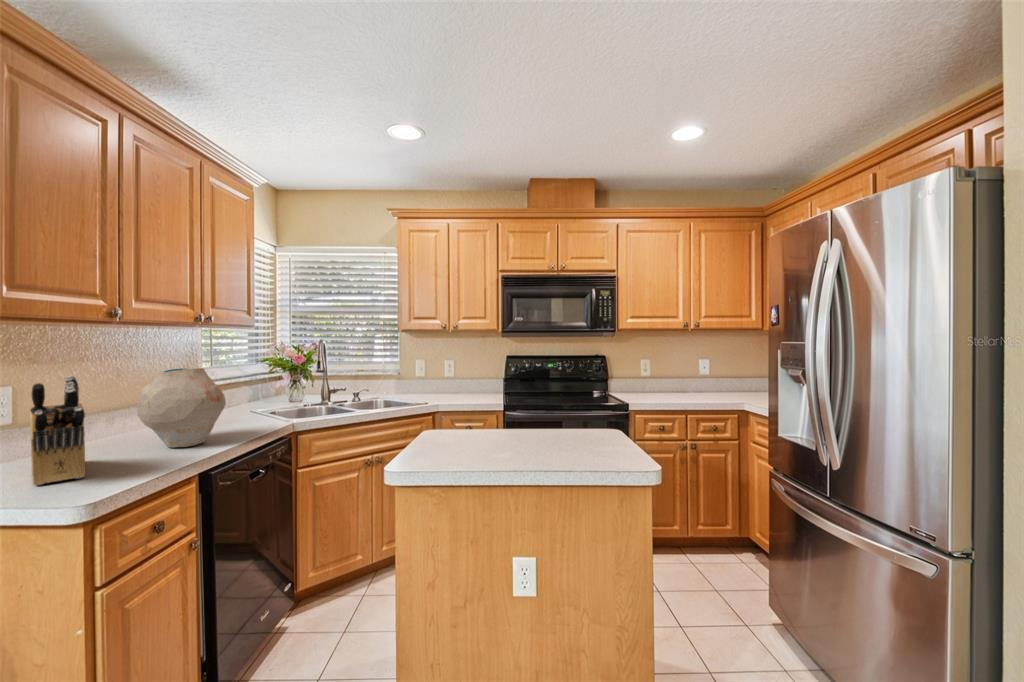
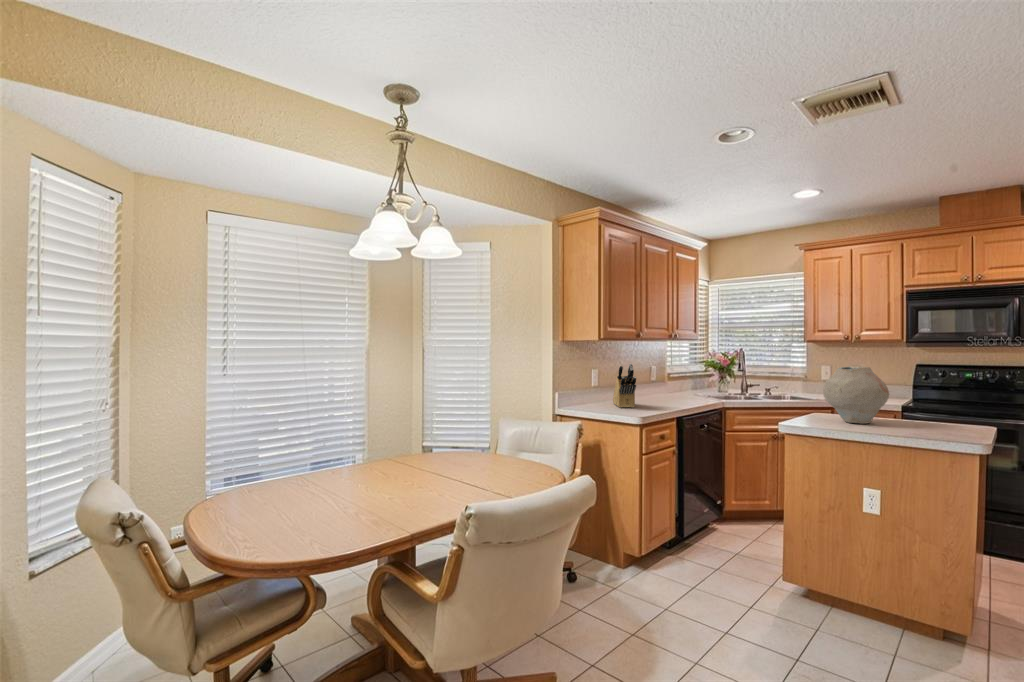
vase: present [137,368,226,448] -> present [823,367,889,424]

